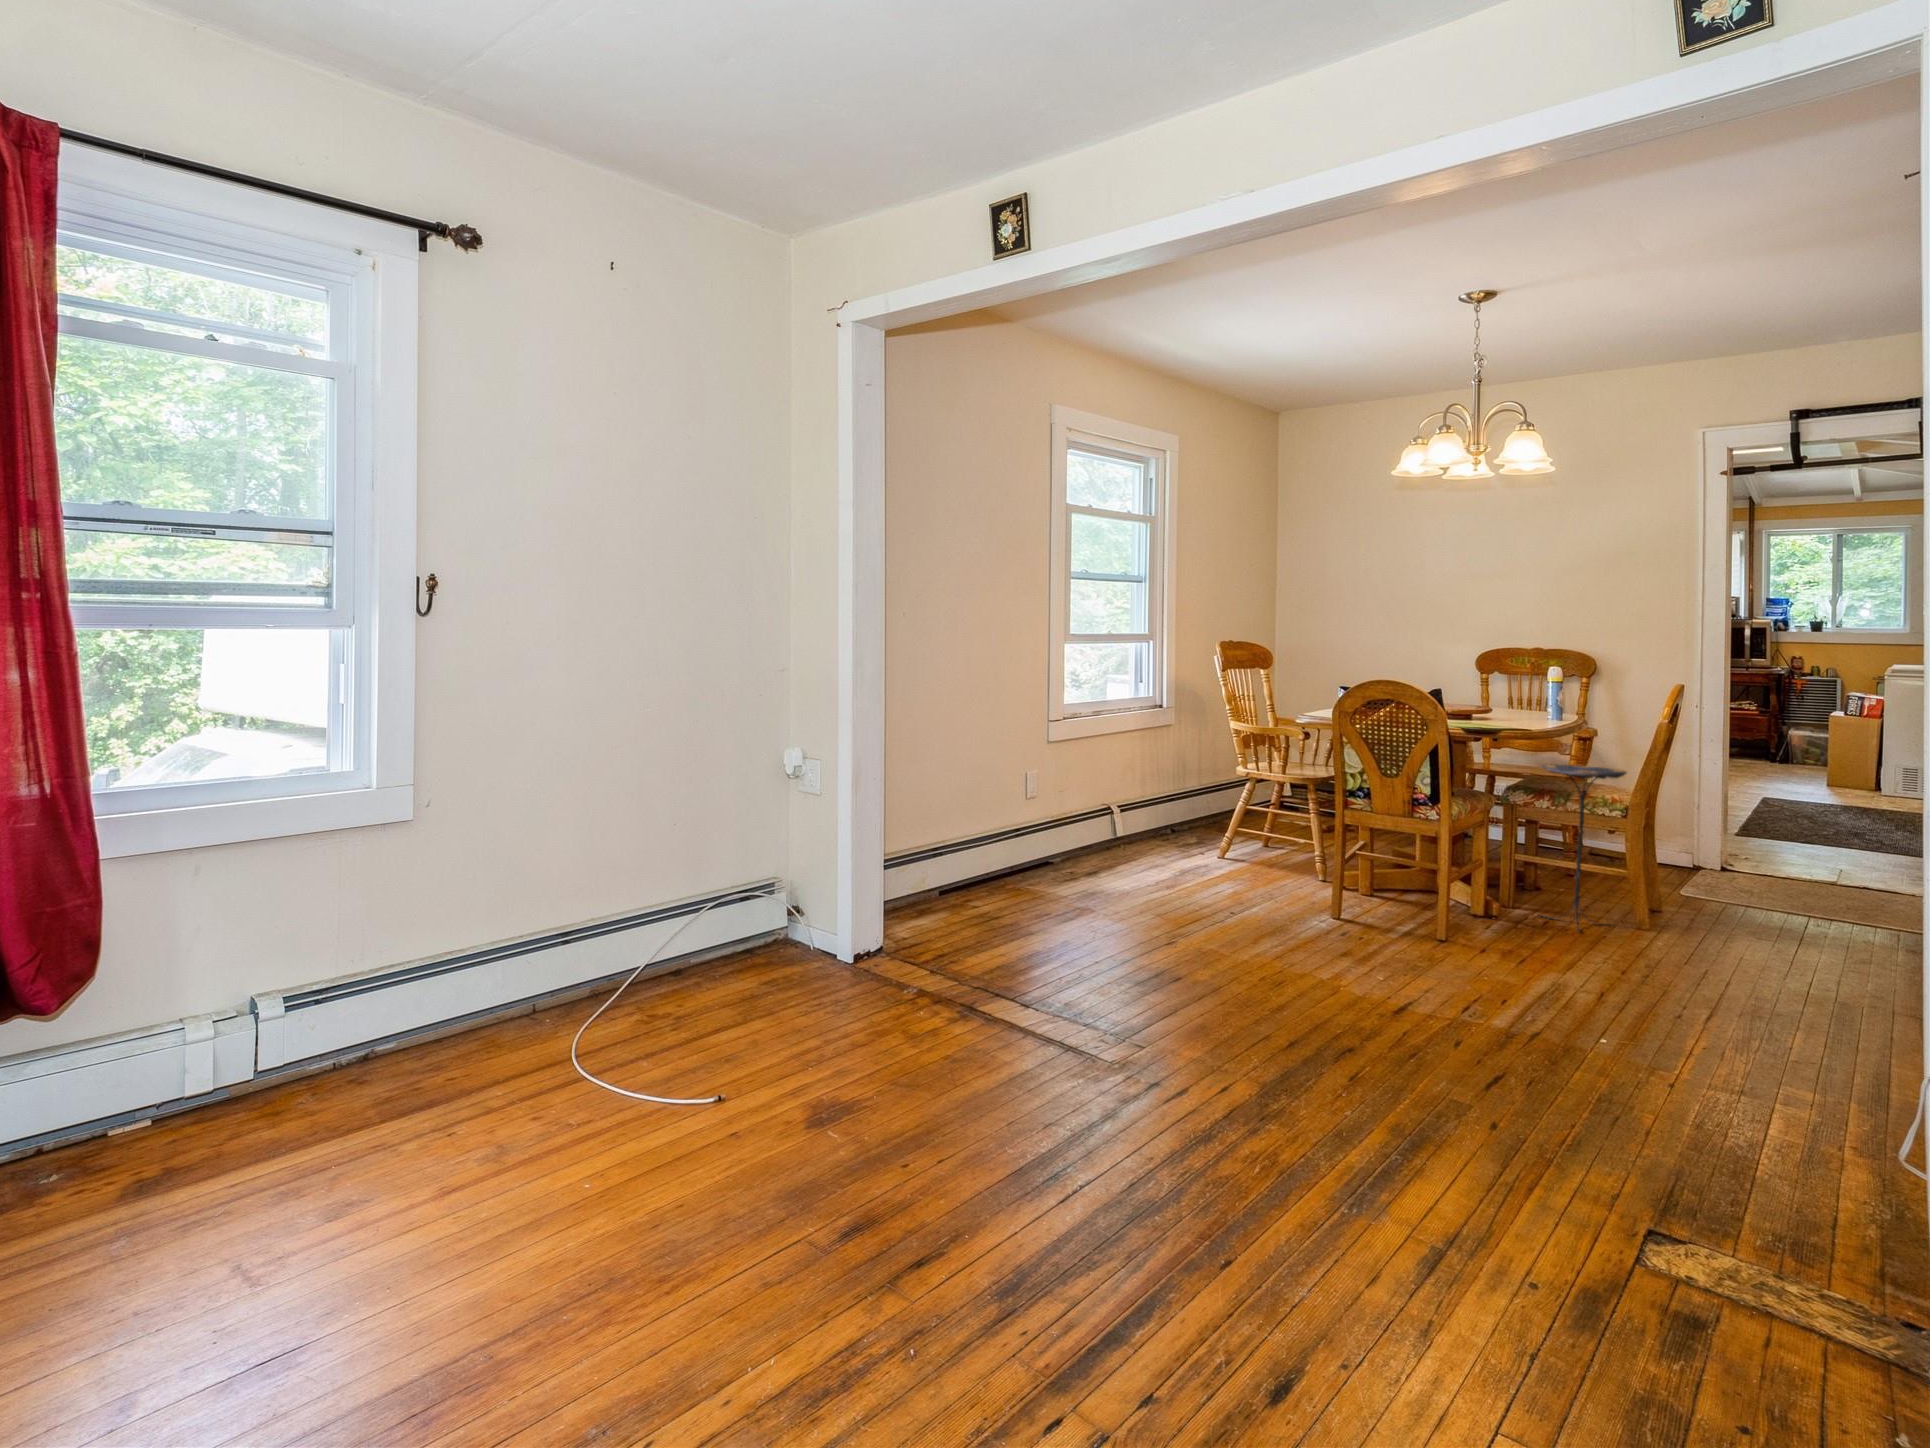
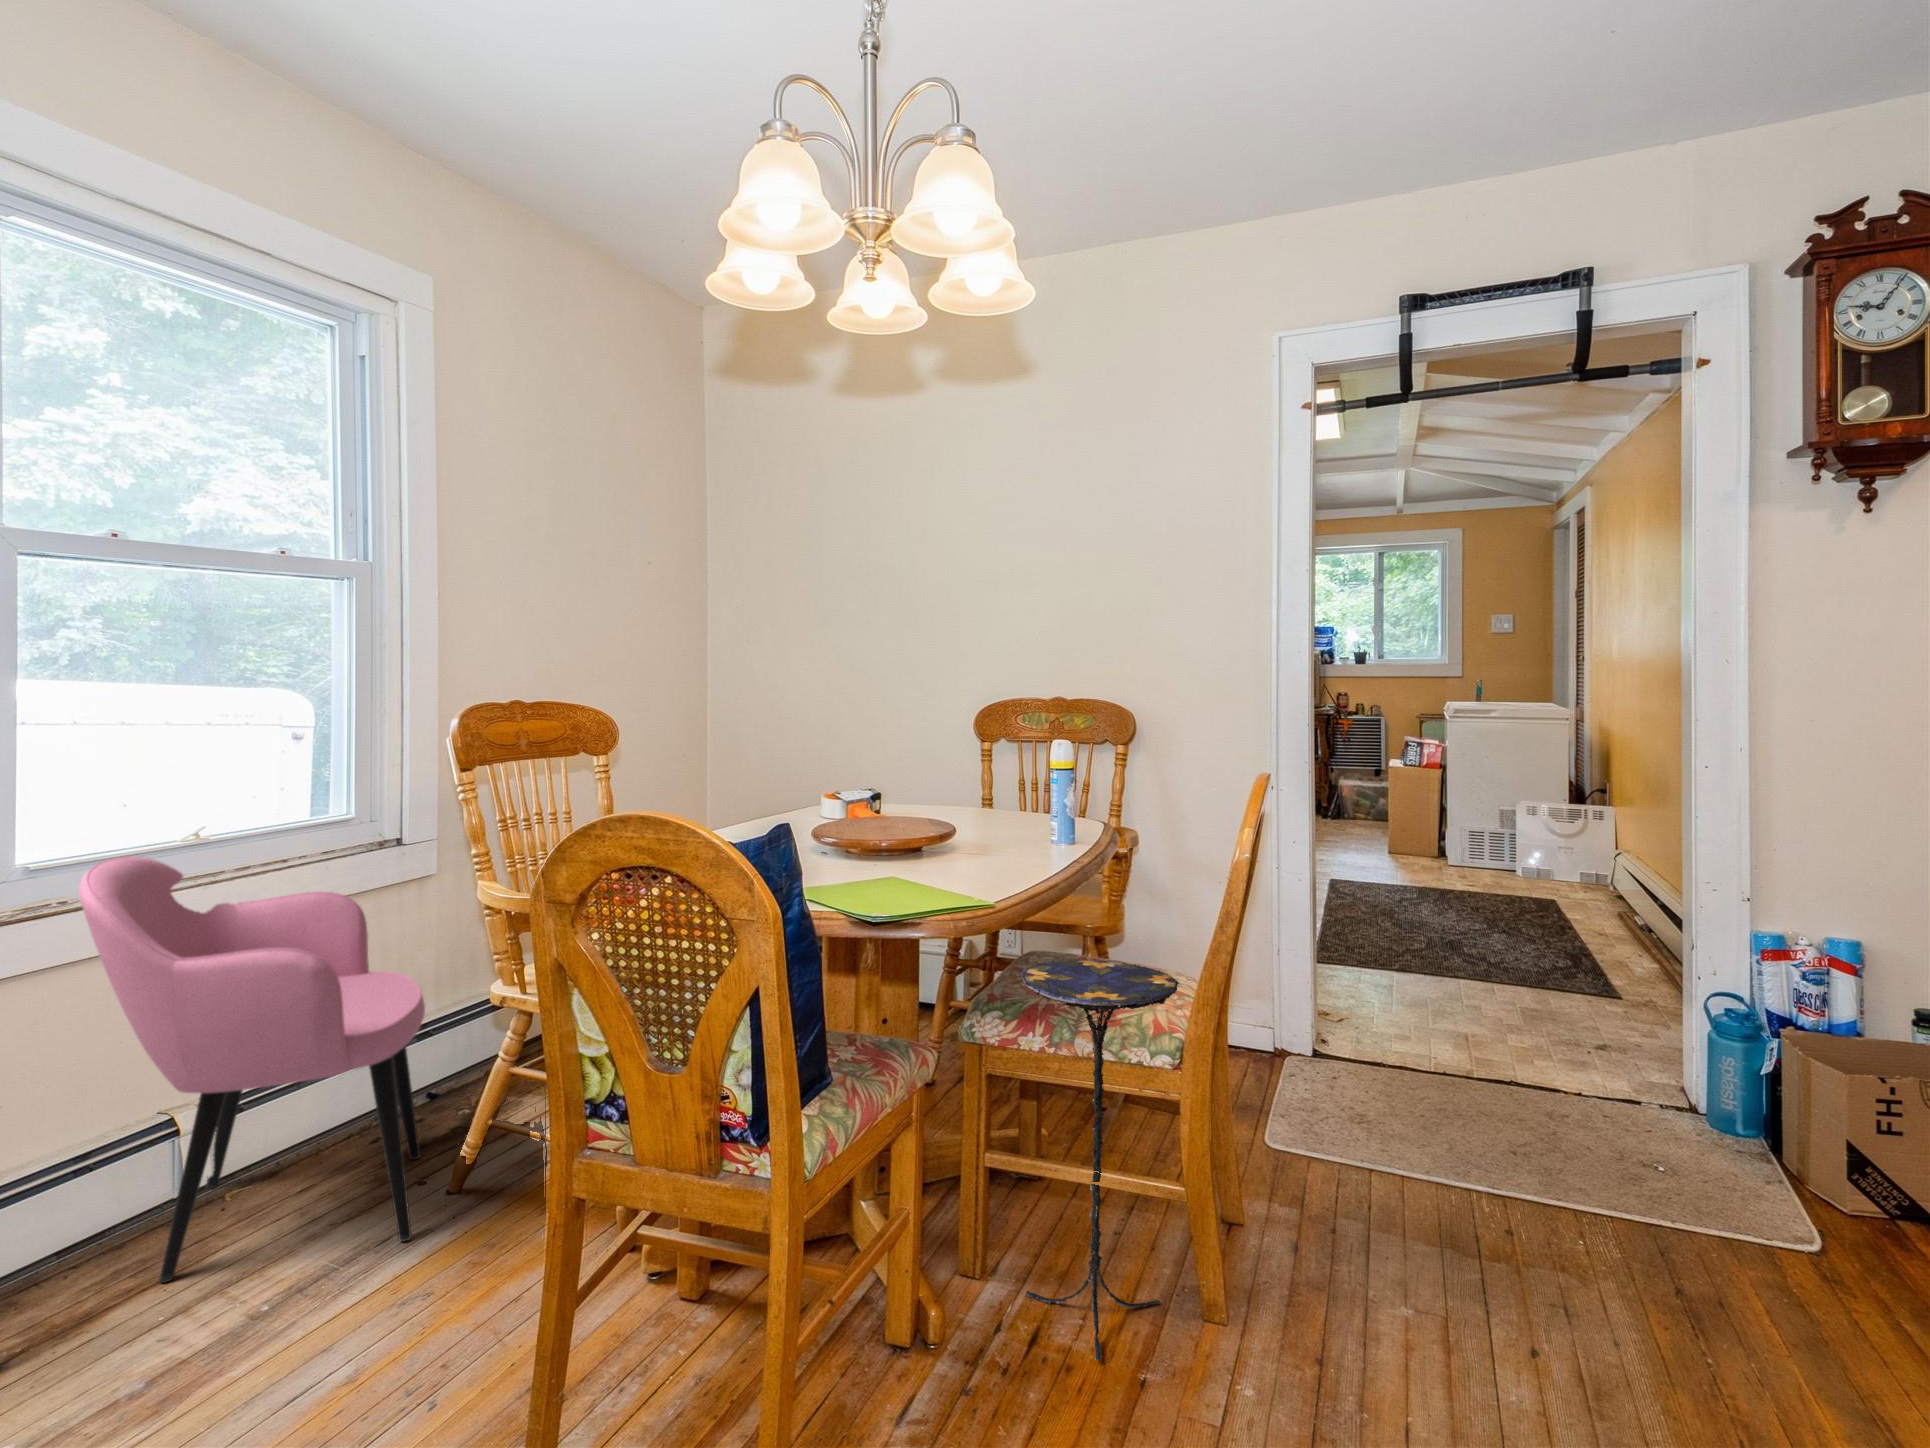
armchair: none [1089,705,1224,875] -> present [79,856,425,1283]

